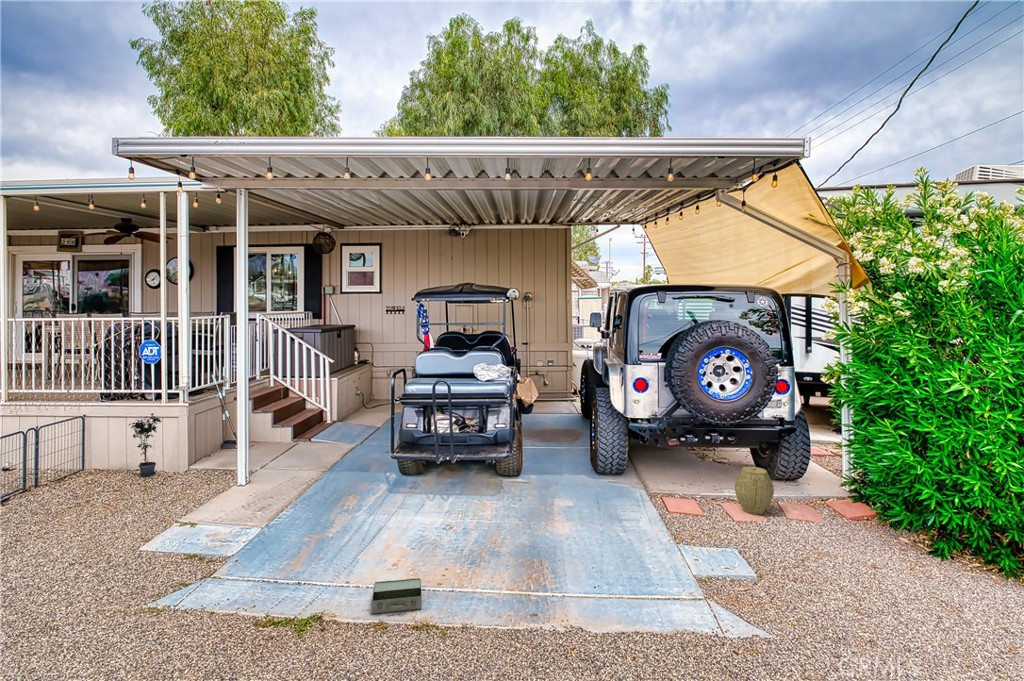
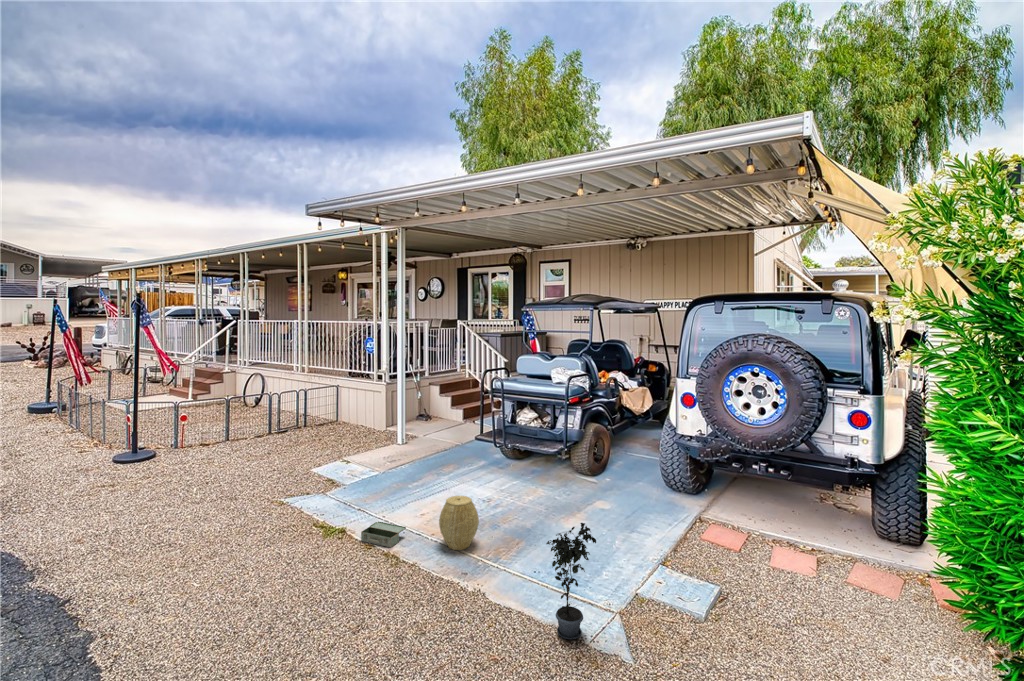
potted plant: present [129,413,161,476] -> present [546,523,596,640]
woven basket: present [735,467,774,514] -> present [439,496,479,550]

